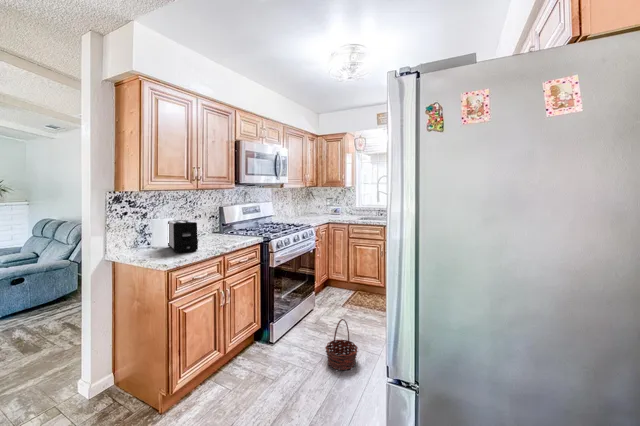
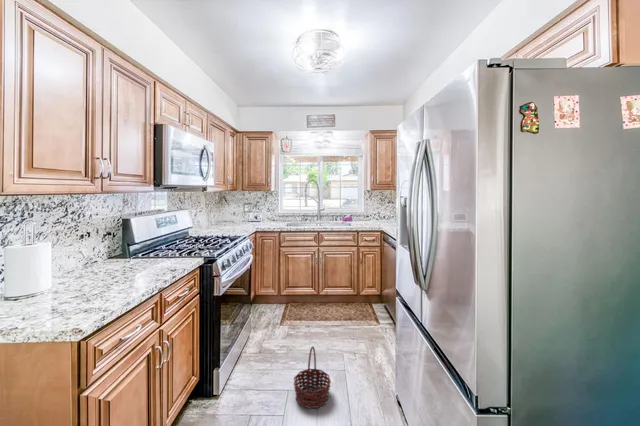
toaster: present [168,220,198,253] -> none [45,243,118,301]

